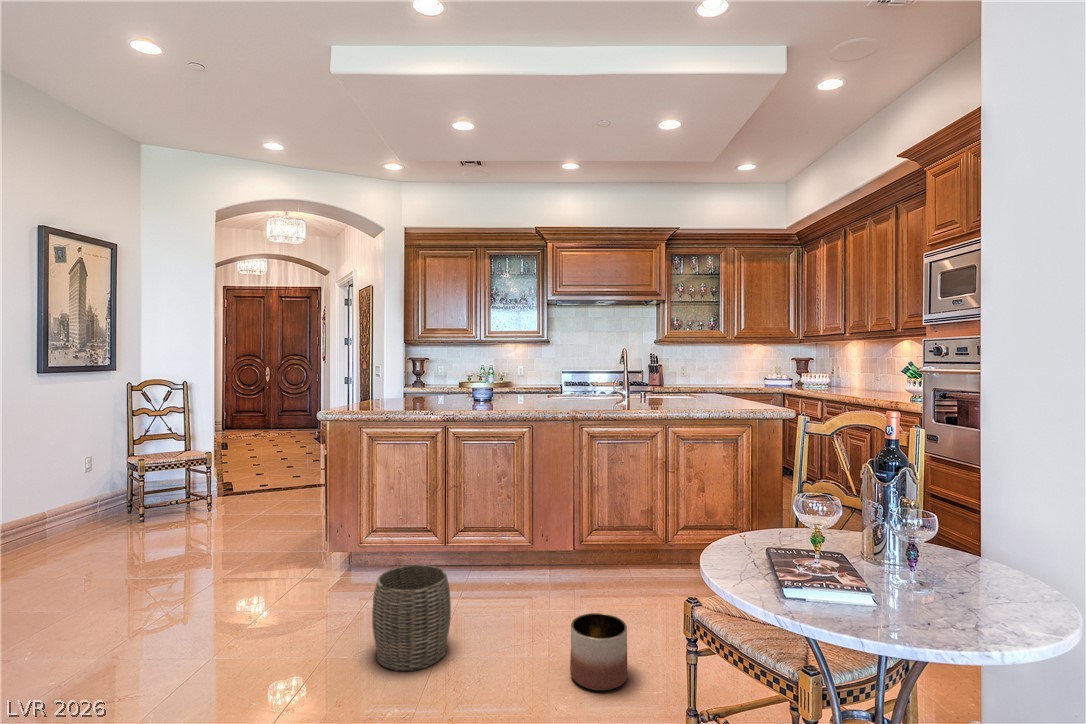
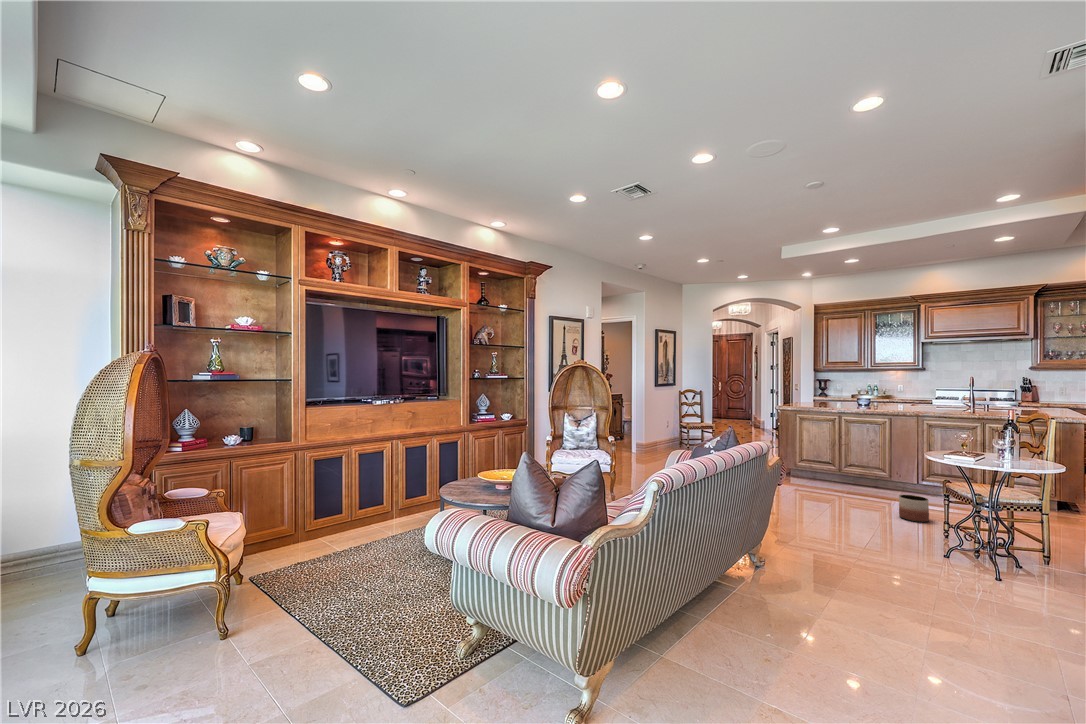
woven basket: present [372,565,451,671] -> none [808,468,843,503]

